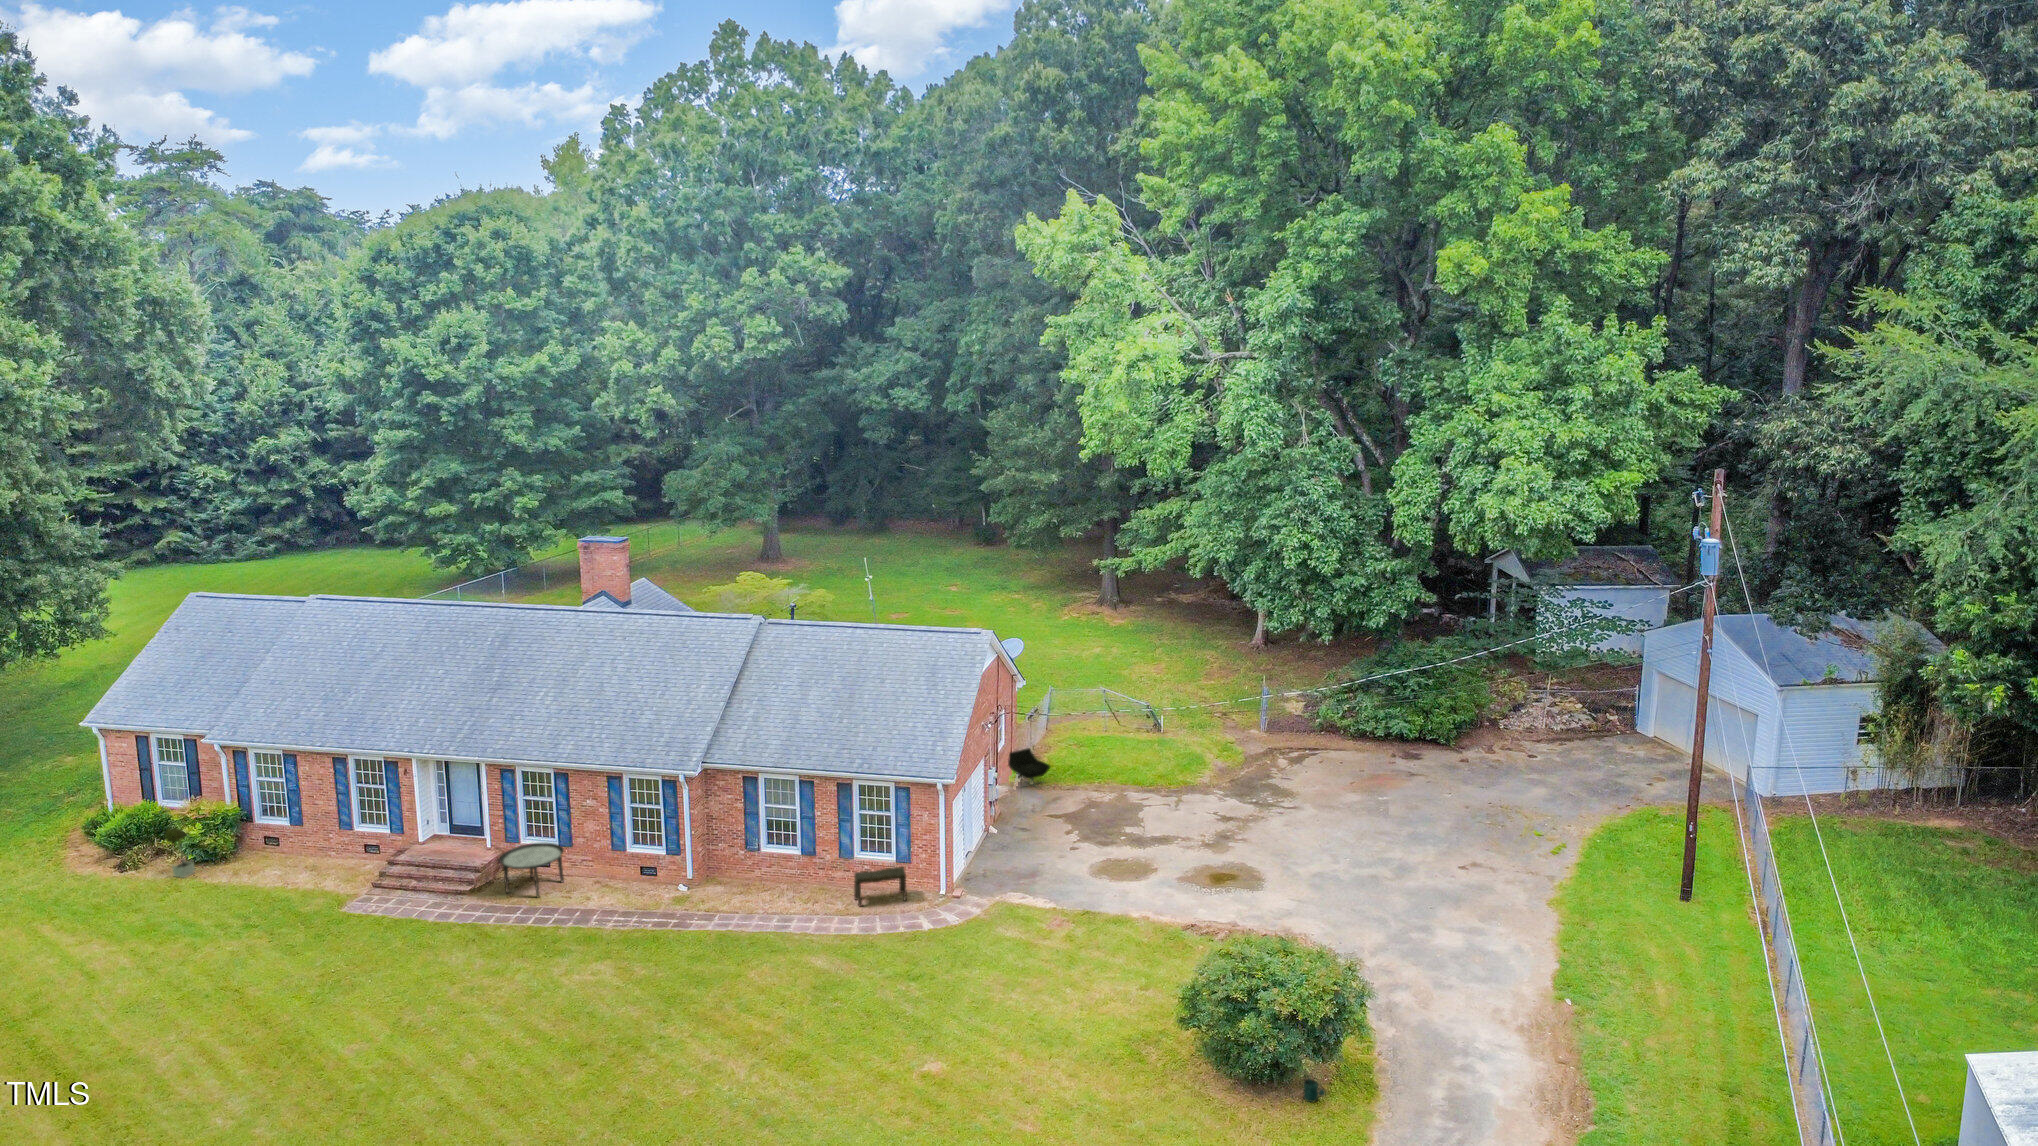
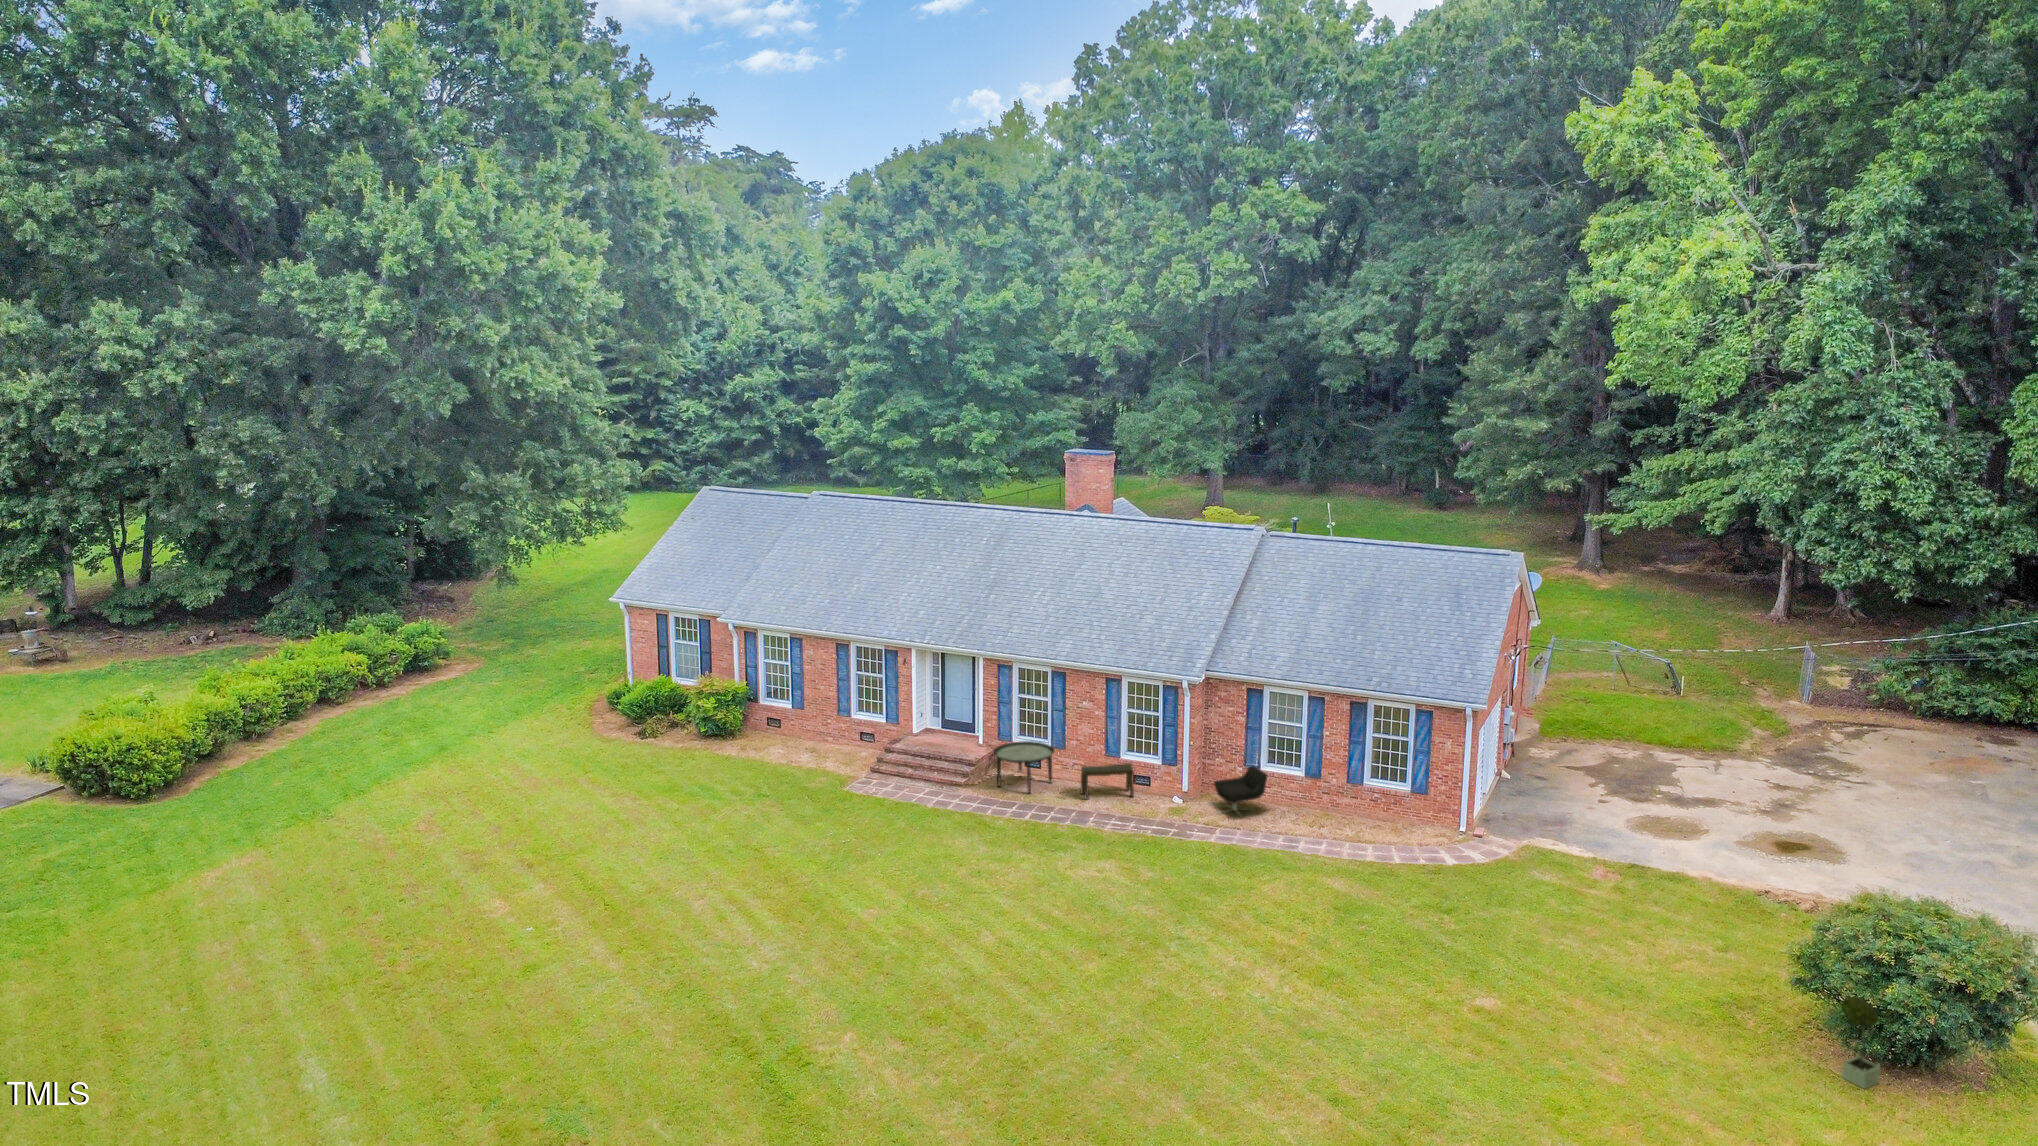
lounge chair: present [1008,748,1050,784] -> present [1214,766,1268,815]
potted tree: present [165,828,195,878] -> present [1842,996,1880,1089]
bench: present [854,867,907,907] -> present [1081,763,1134,800]
watering can: present [1303,1076,1325,1102] -> none [1964,1064,1999,1097]

